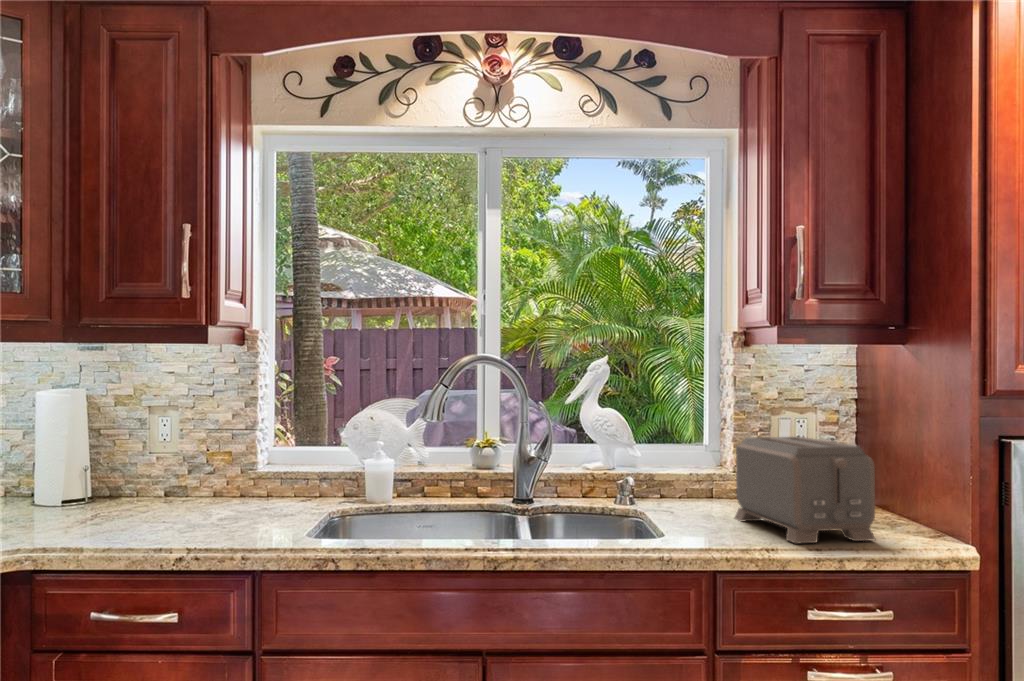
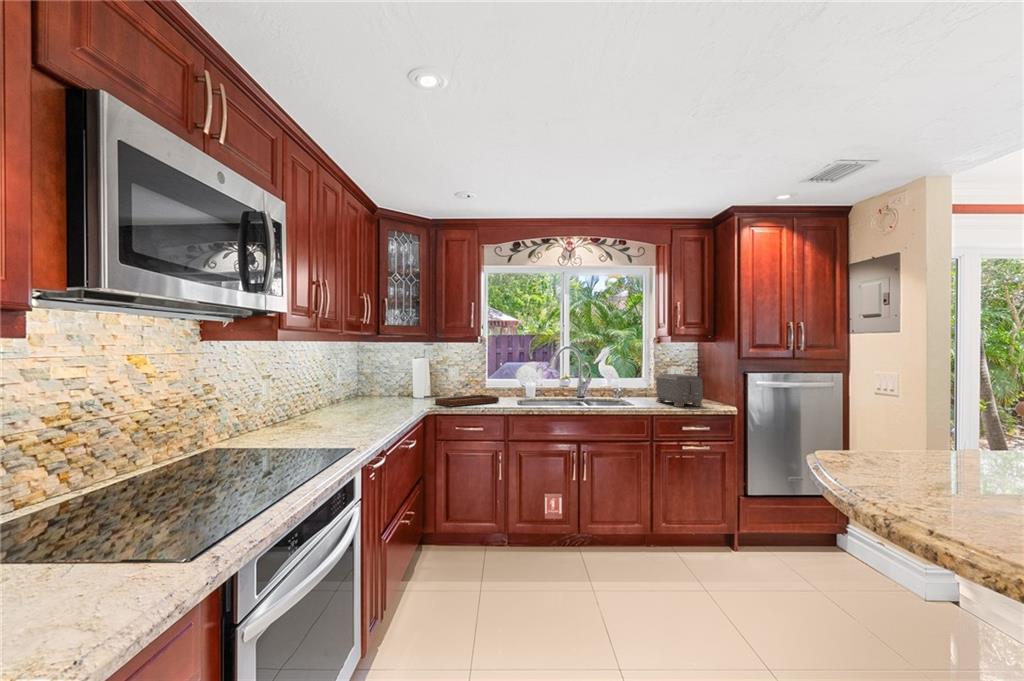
tray: none [52,464,261,544] -> present [435,383,499,407]

